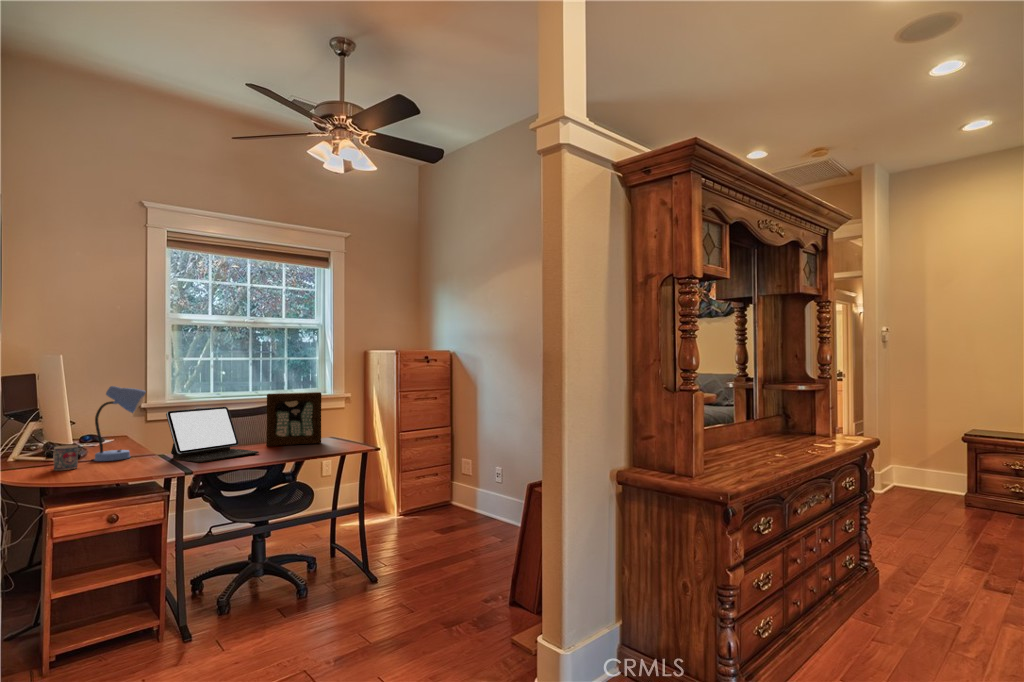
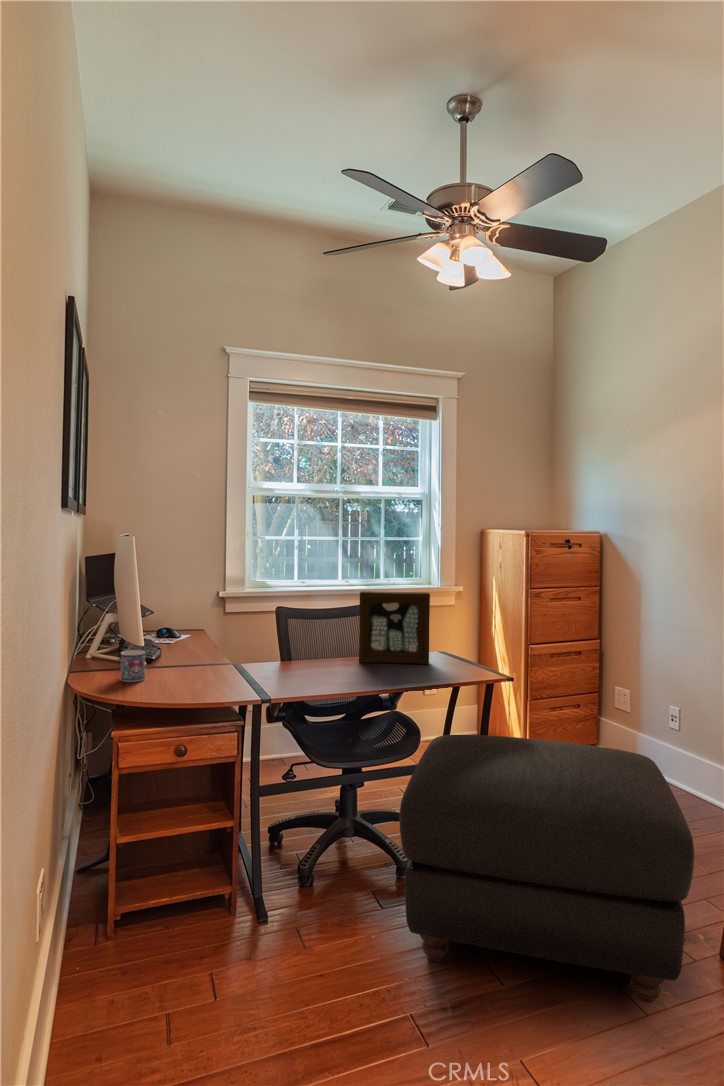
desk lamp: present [92,386,146,461] -> none [163,576,220,670]
tablet: present [166,407,259,463] -> none [233,577,363,690]
ottoman: none [296,483,475,632] -> present [399,735,694,1003]

